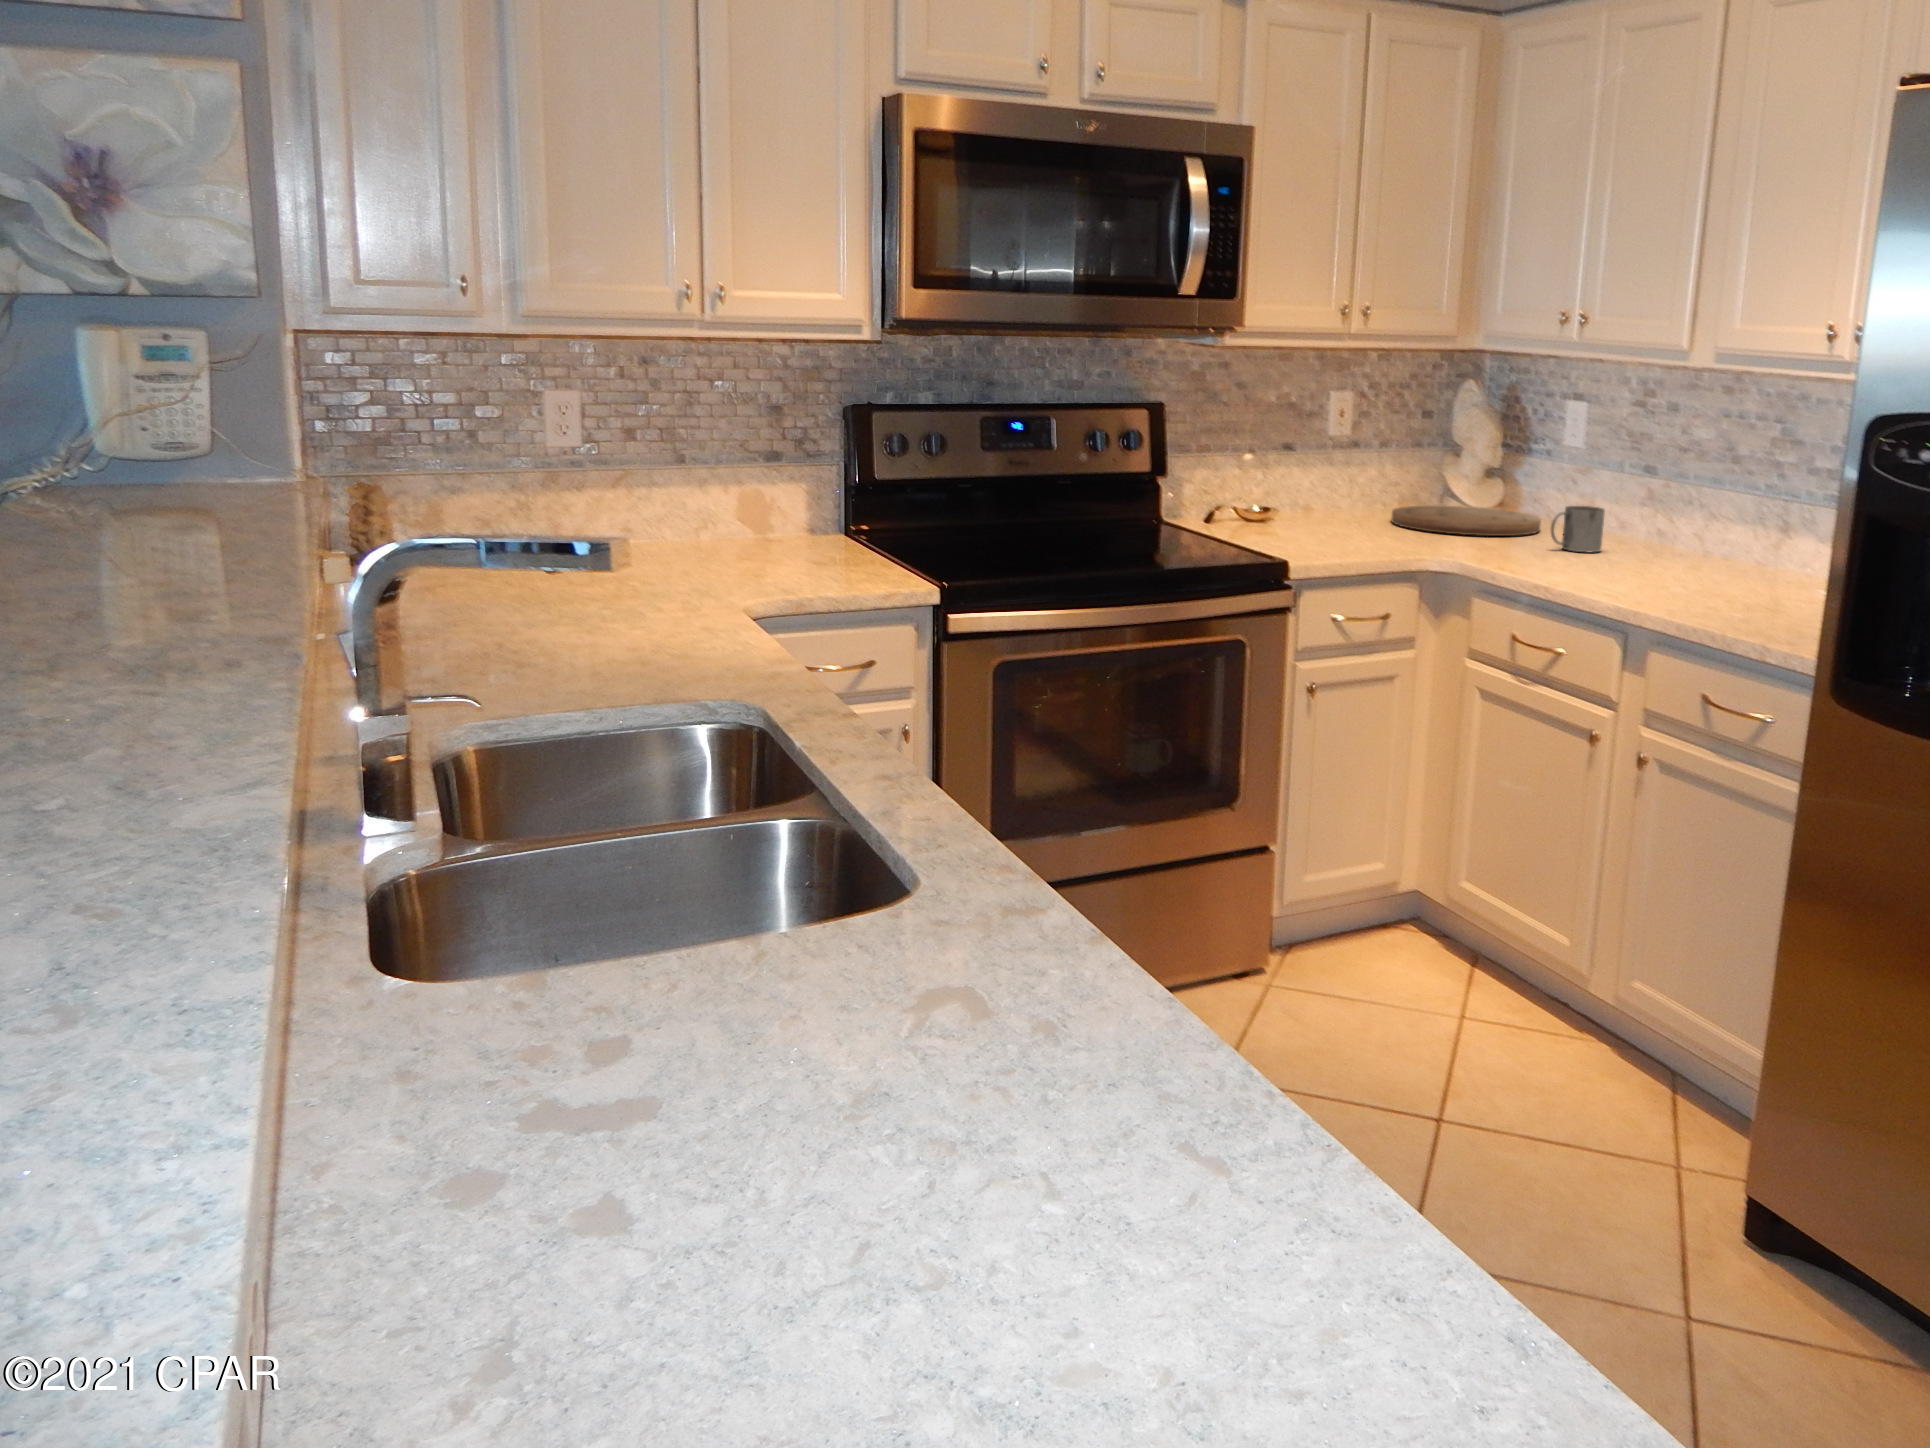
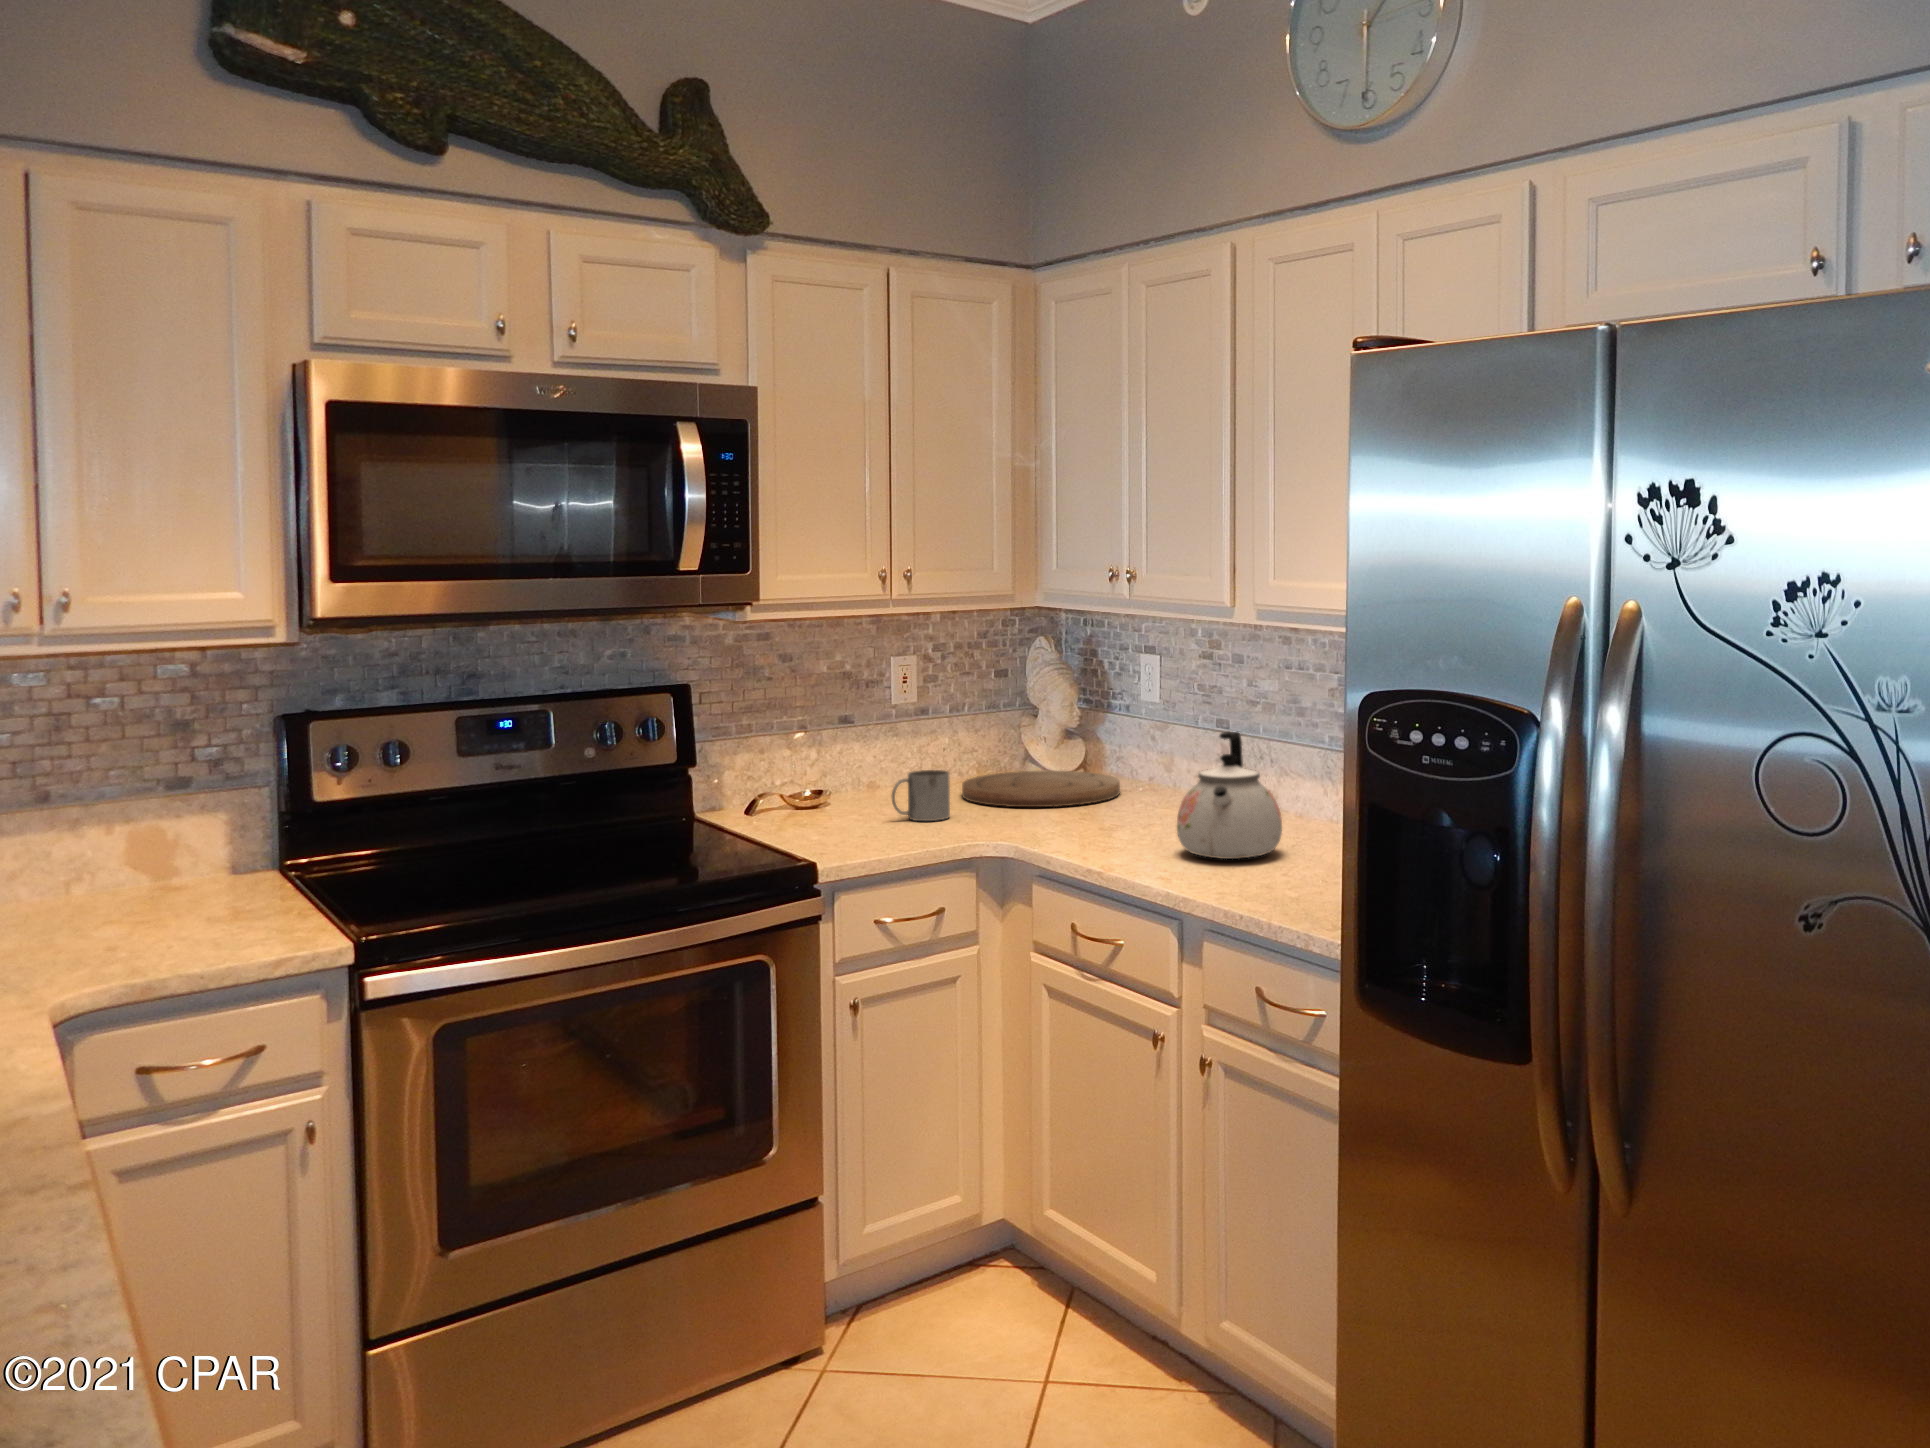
kettle: none [1619,469,1722,585] -> present [1177,732,1282,859]
mug: present [1551,506,1605,552] -> present [892,770,950,821]

